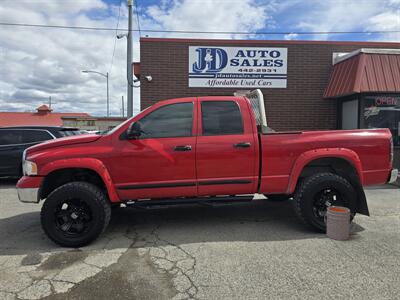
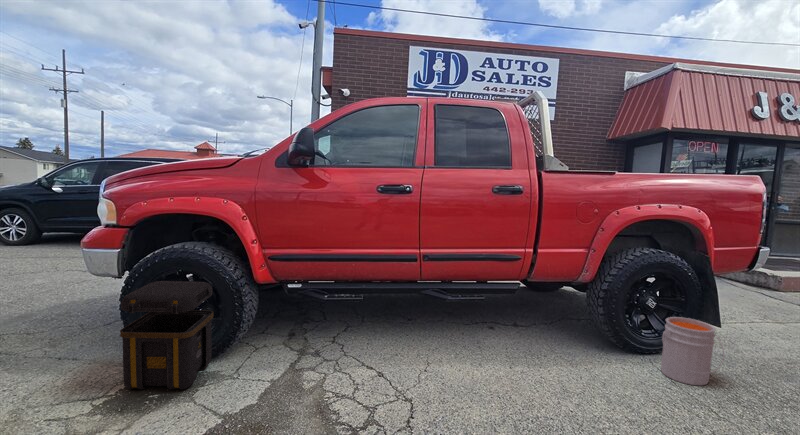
toolbox: none [49,202,91,258] -> present [120,281,214,389]

